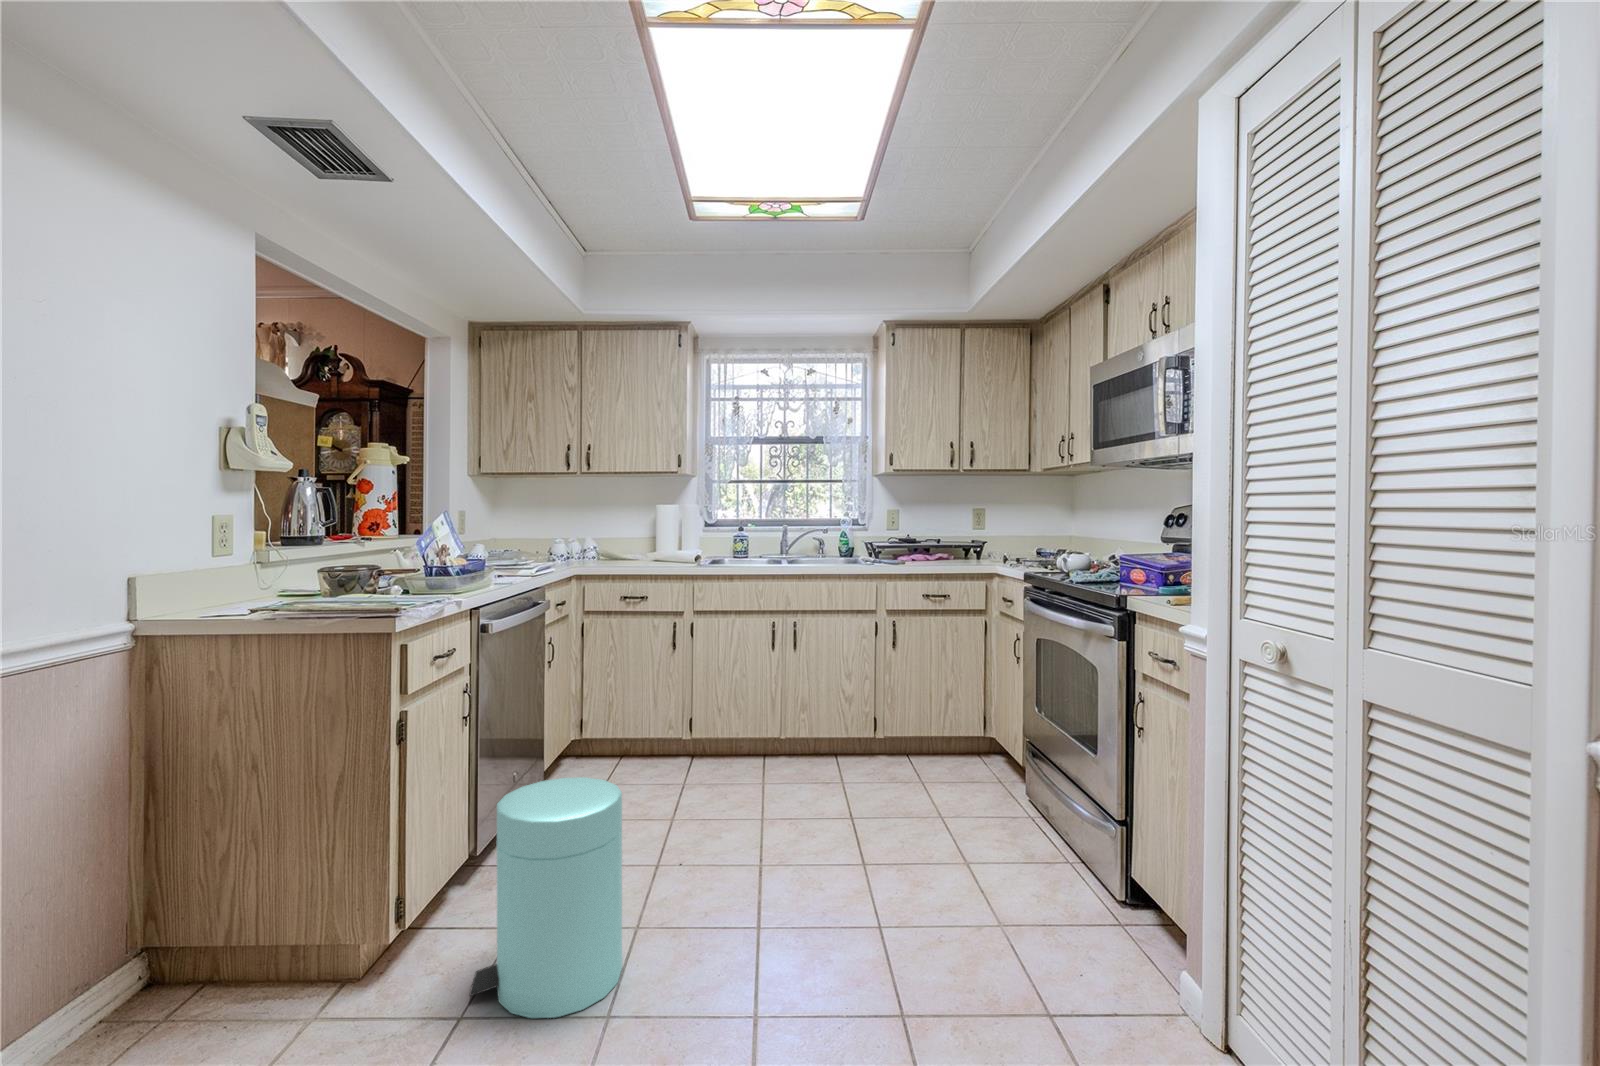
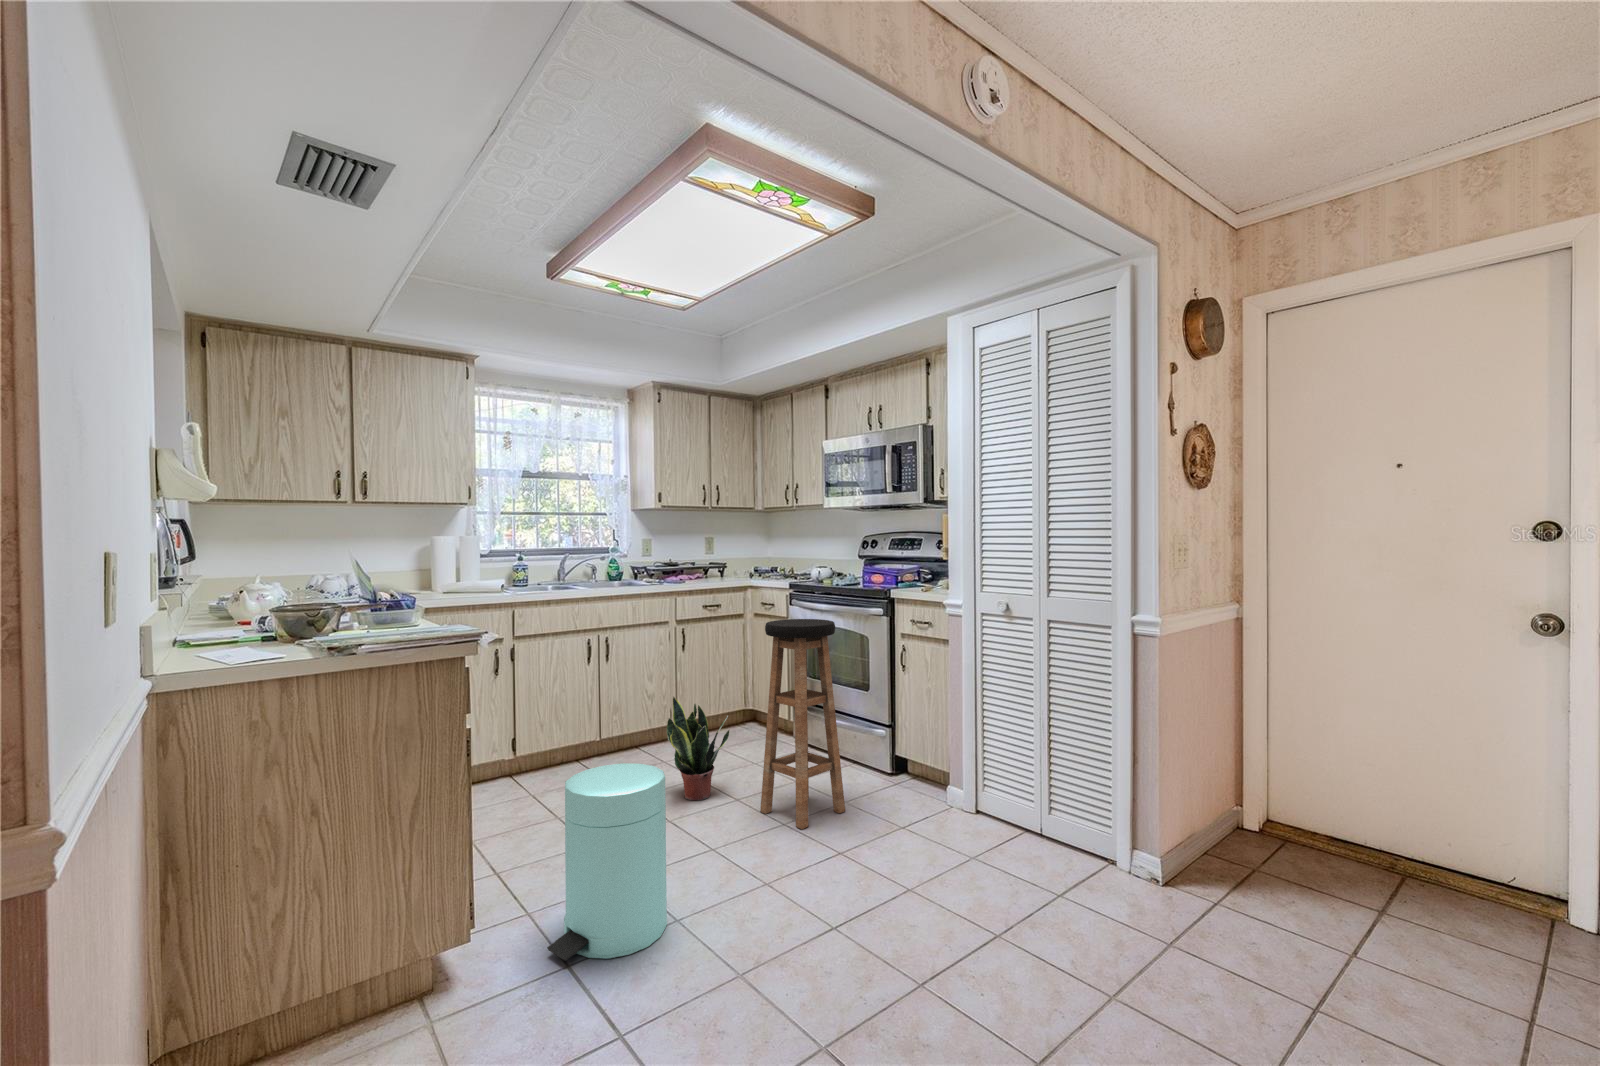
bar stool: none [872,623,982,926] -> present [760,619,845,829]
potted plant: none [780,705,875,842] -> present [667,697,729,800]

